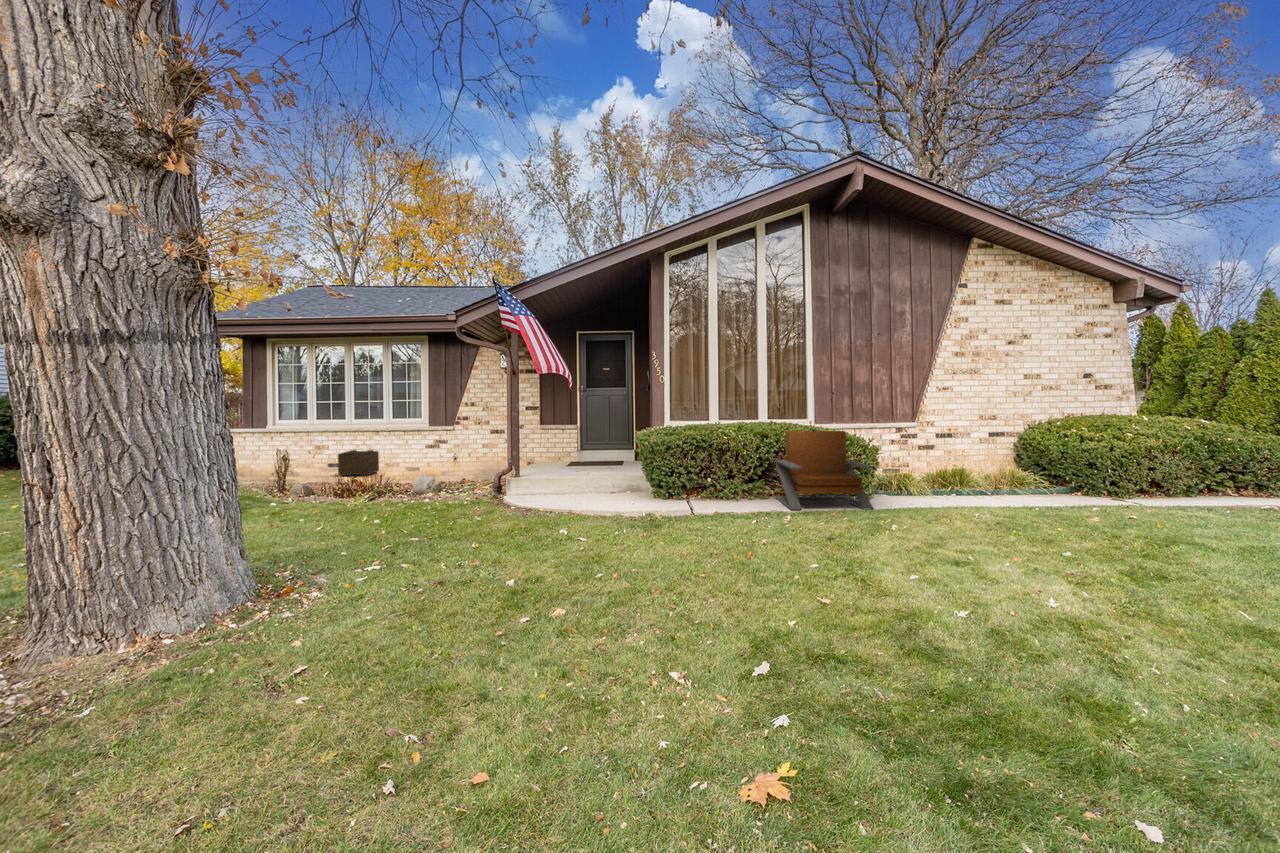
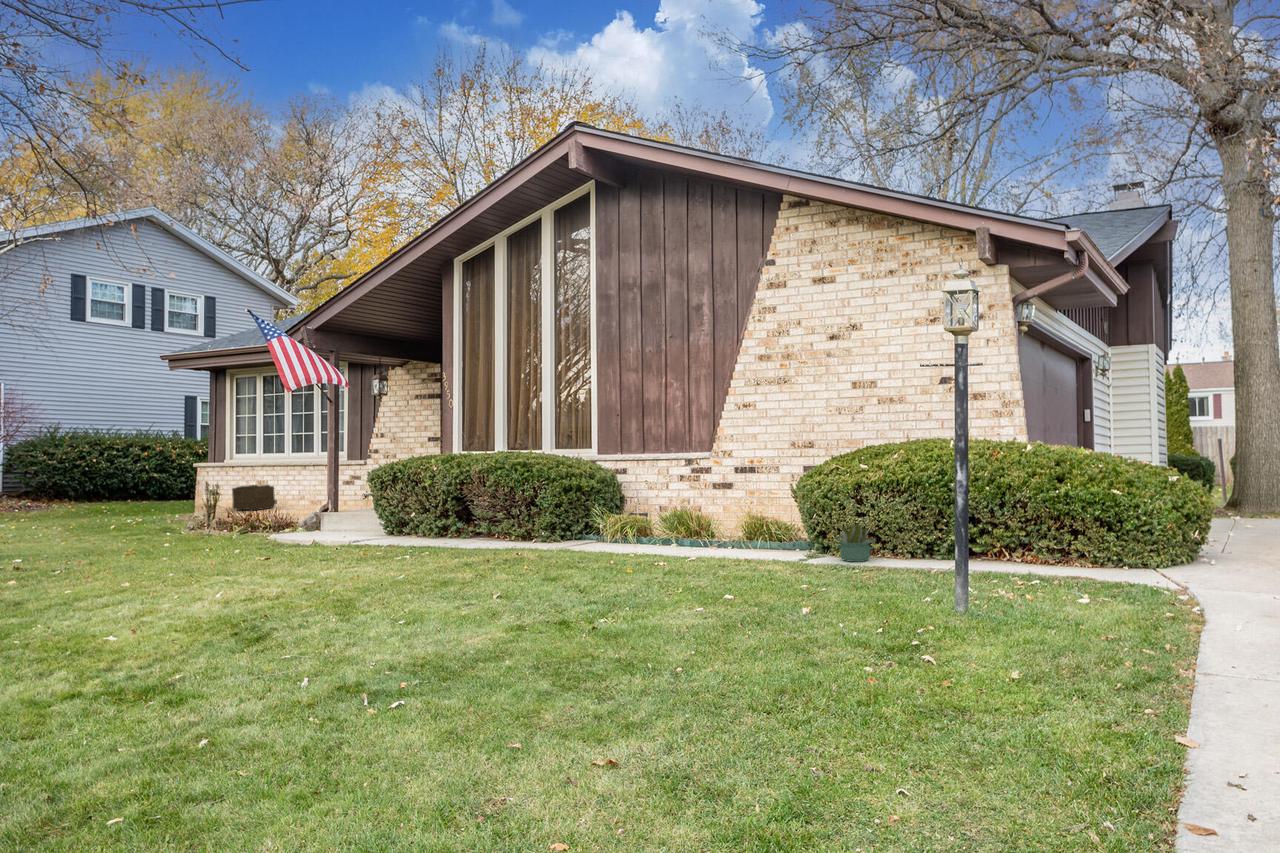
lounge chair: present [775,431,874,510] -> none [419,463,537,553]
decorative plant: none [1132,474,1167,501] -> present [834,524,876,562]

